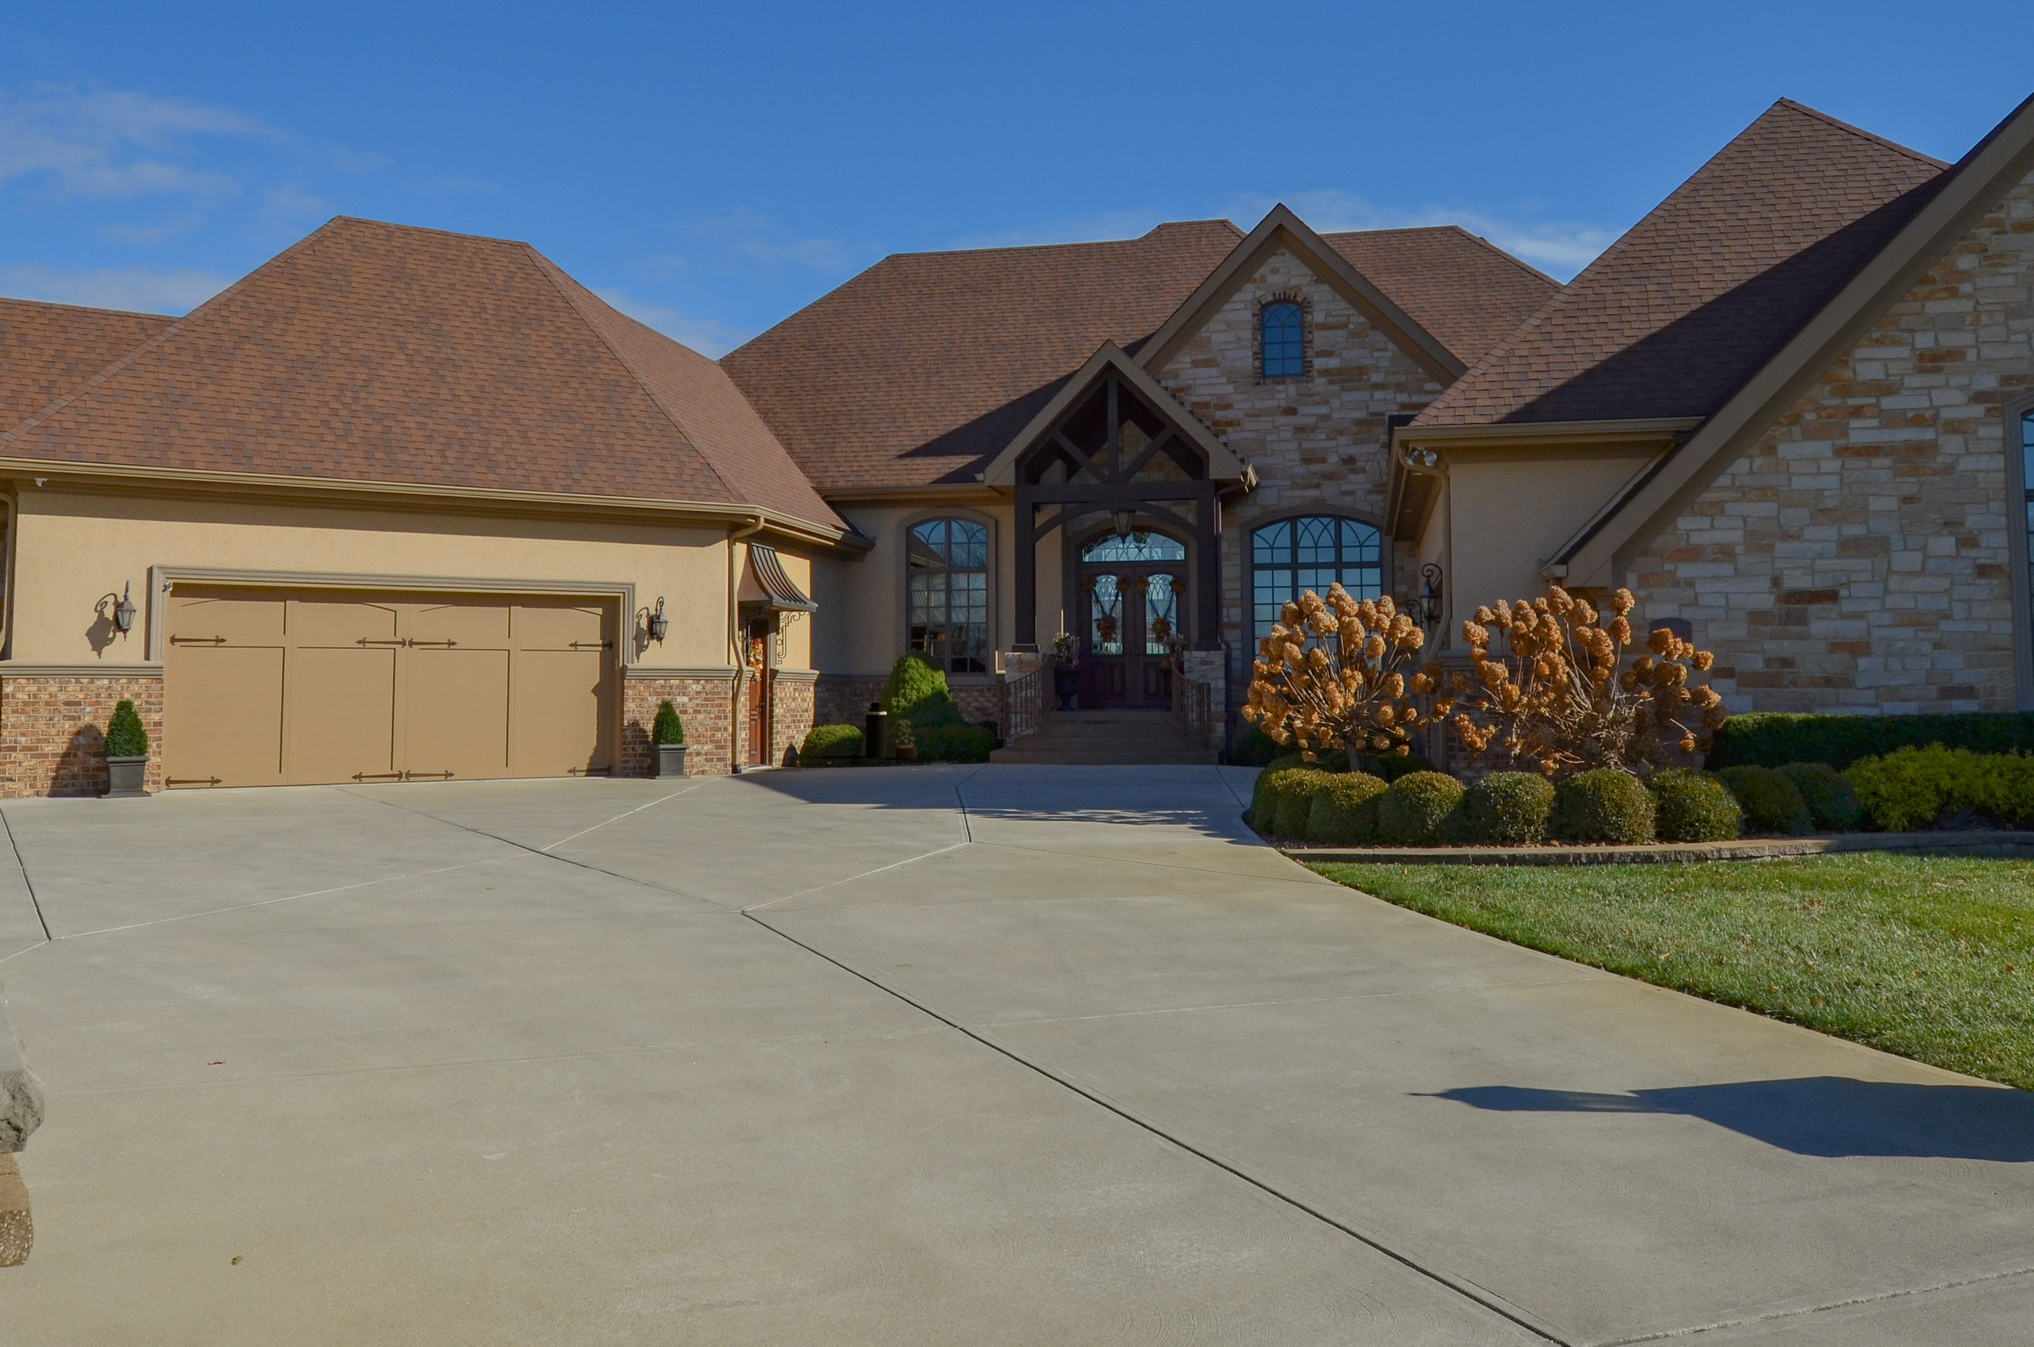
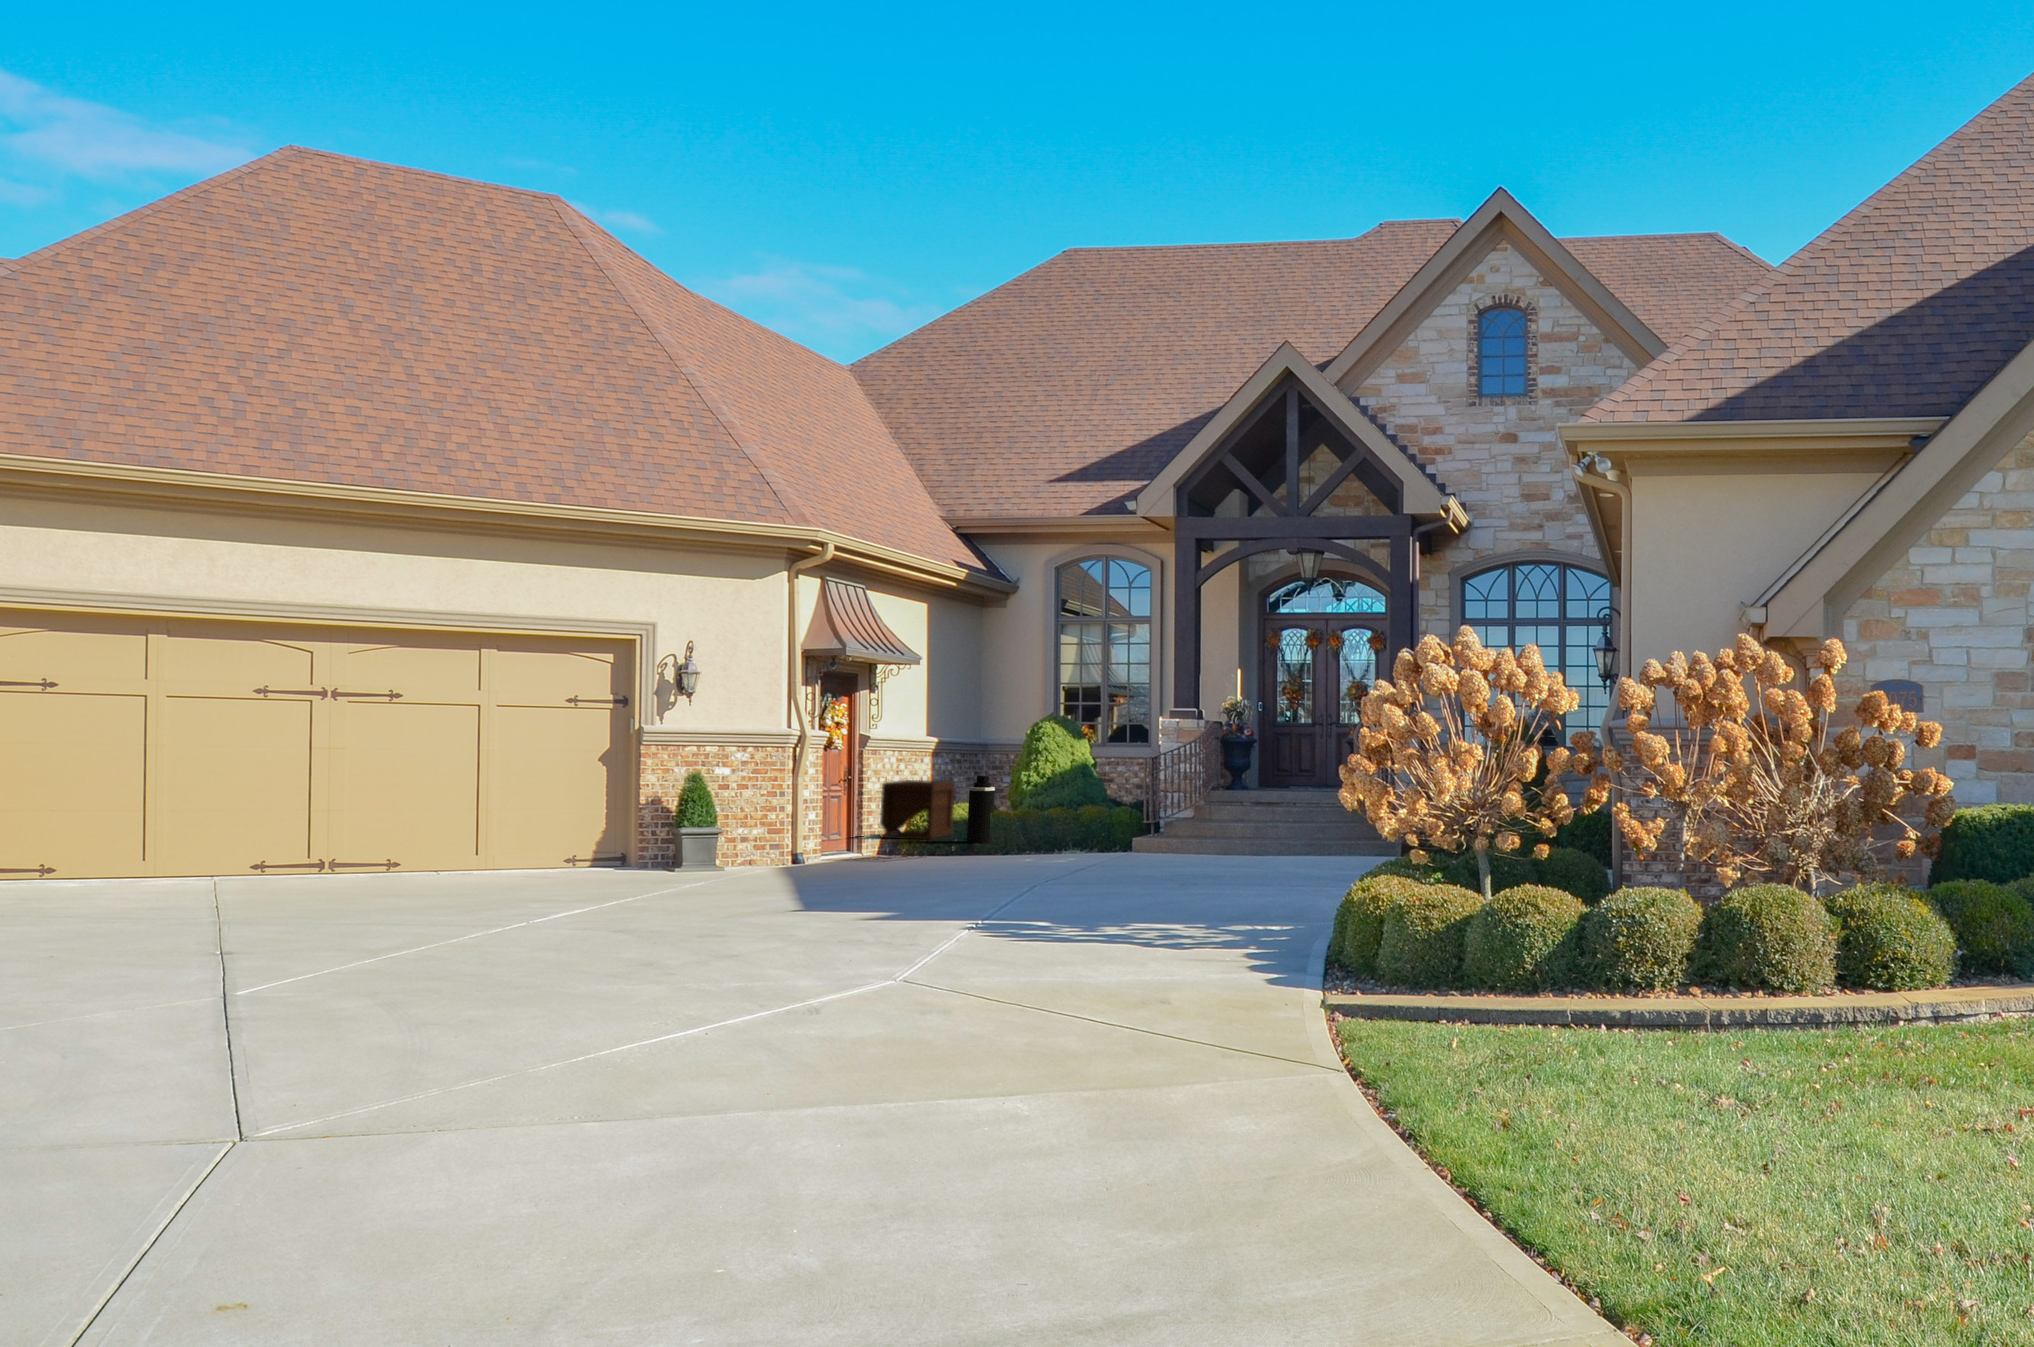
wooden crate: none [789,707,846,755] -> present [880,780,955,840]
decorative plant: present [895,720,917,759] -> none [999,796,1027,846]

